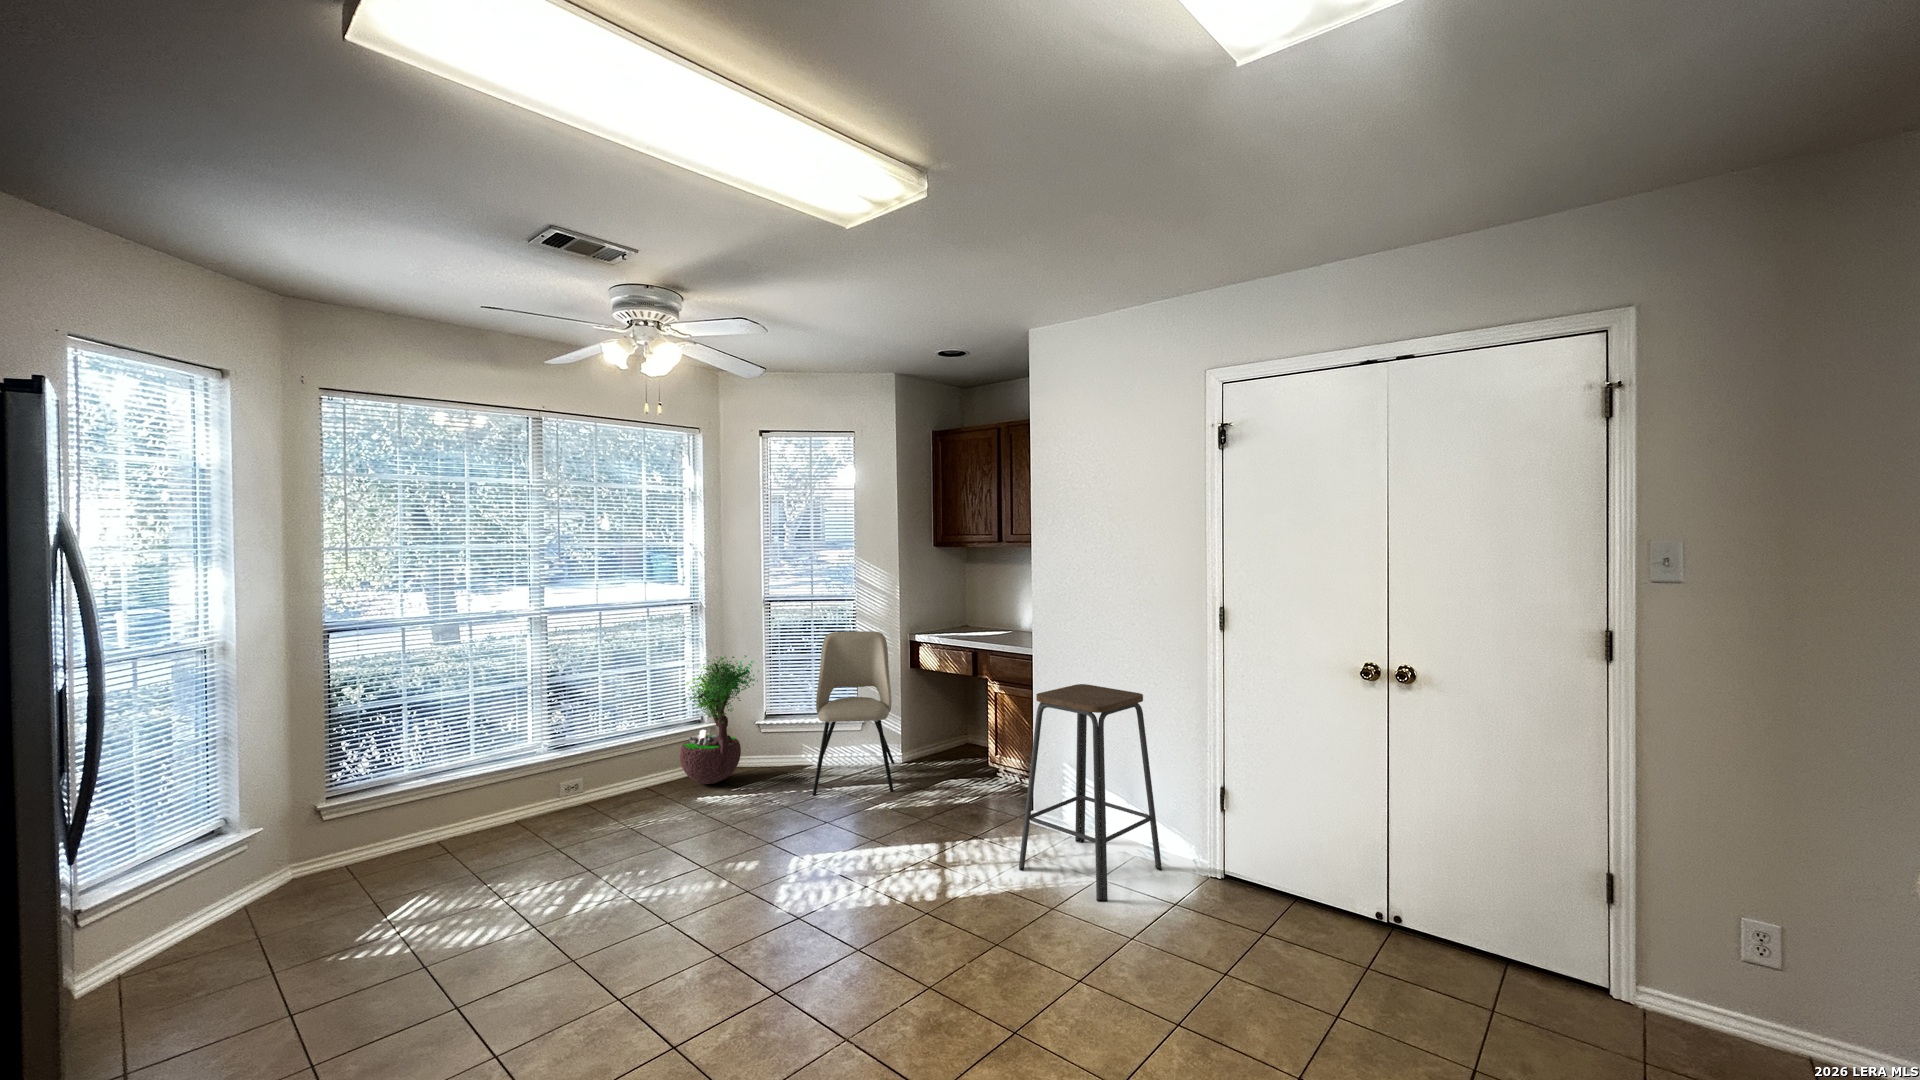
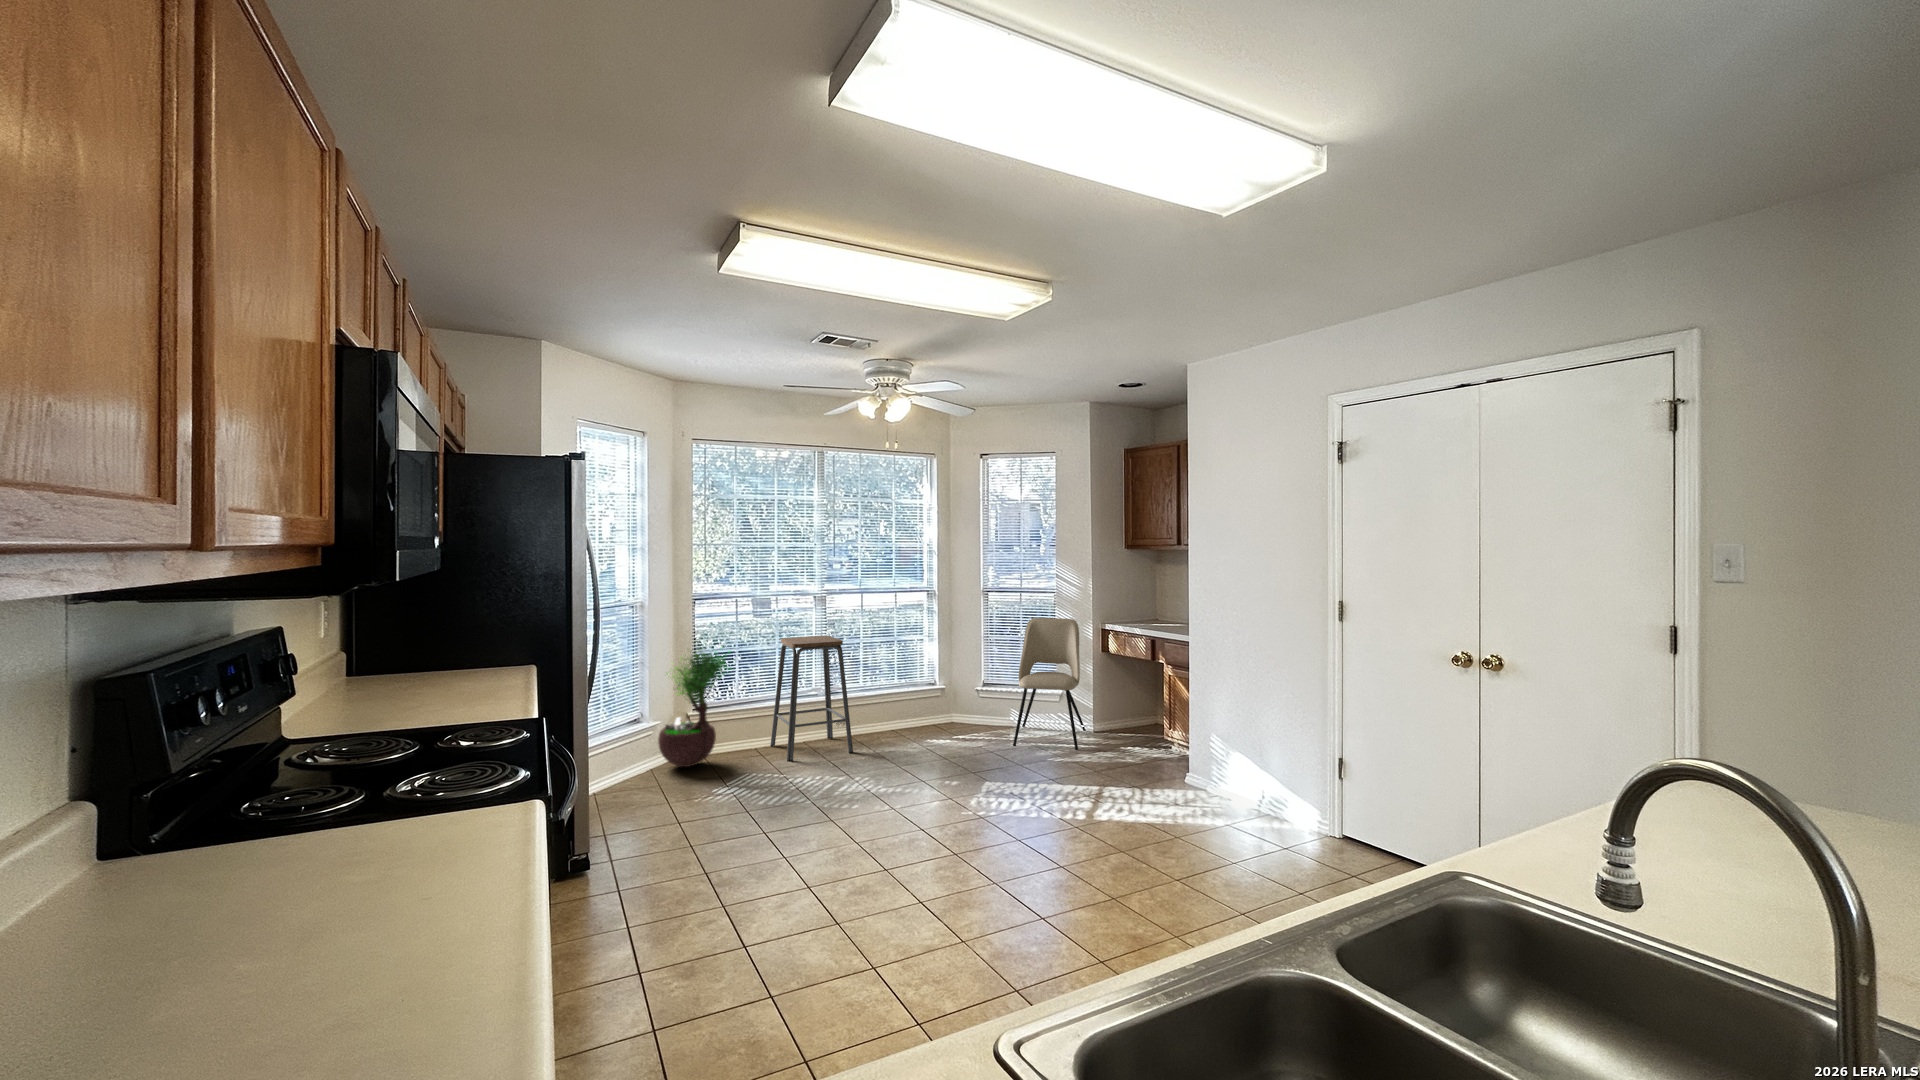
potted tree: present [680,650,759,784] -> present [658,647,731,767]
bar stool: present [1019,684,1162,902] -> present [770,636,853,762]

